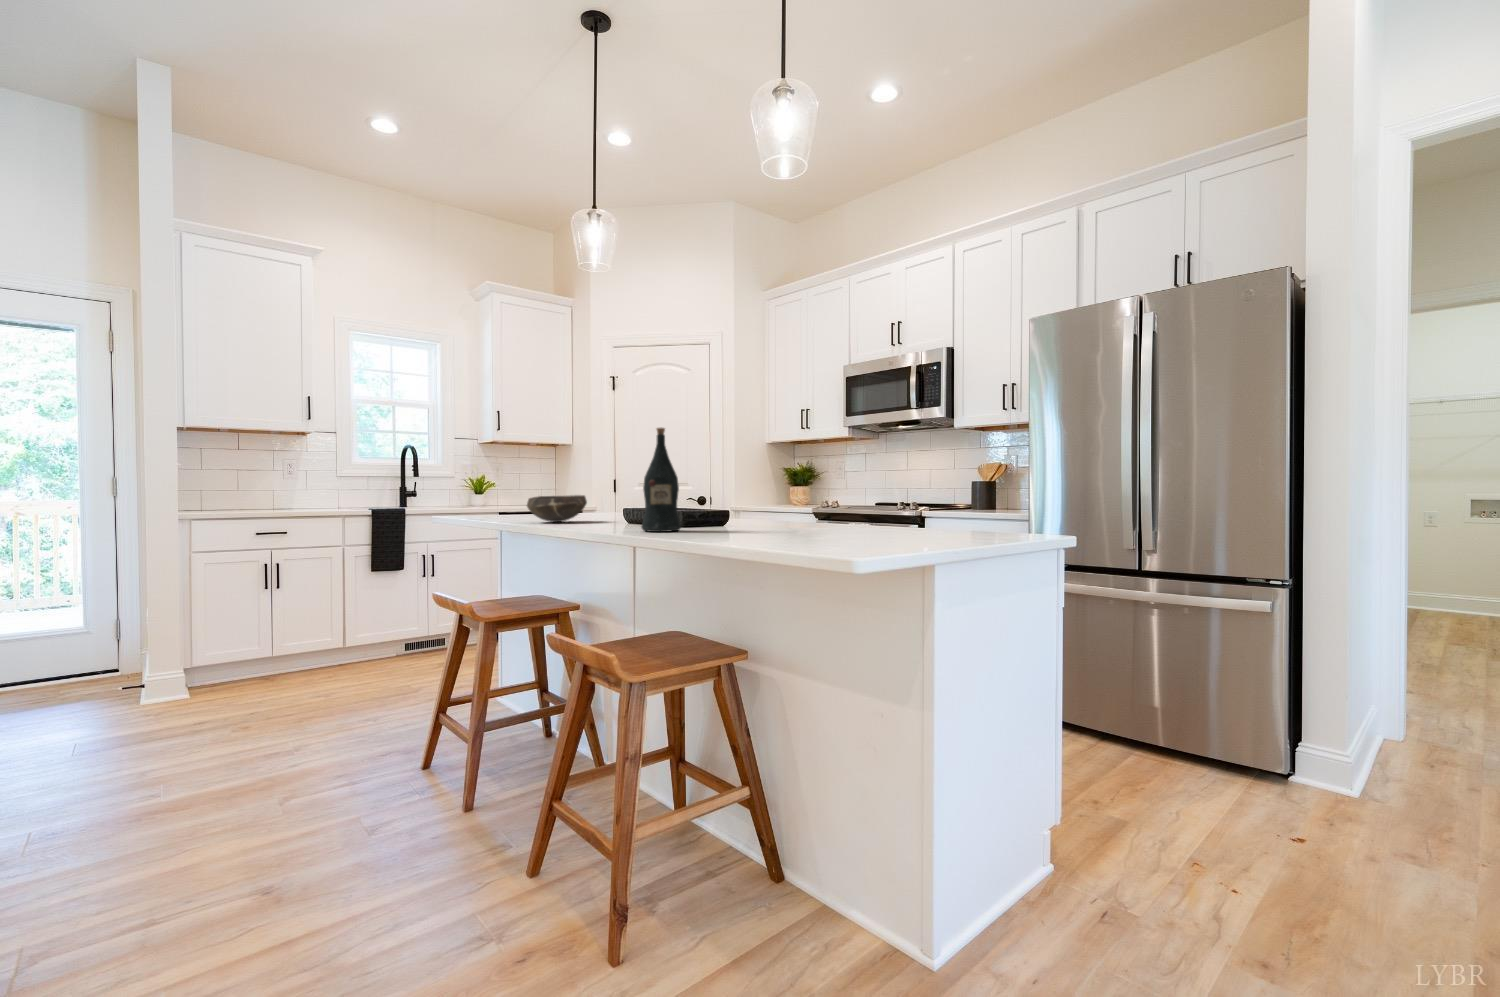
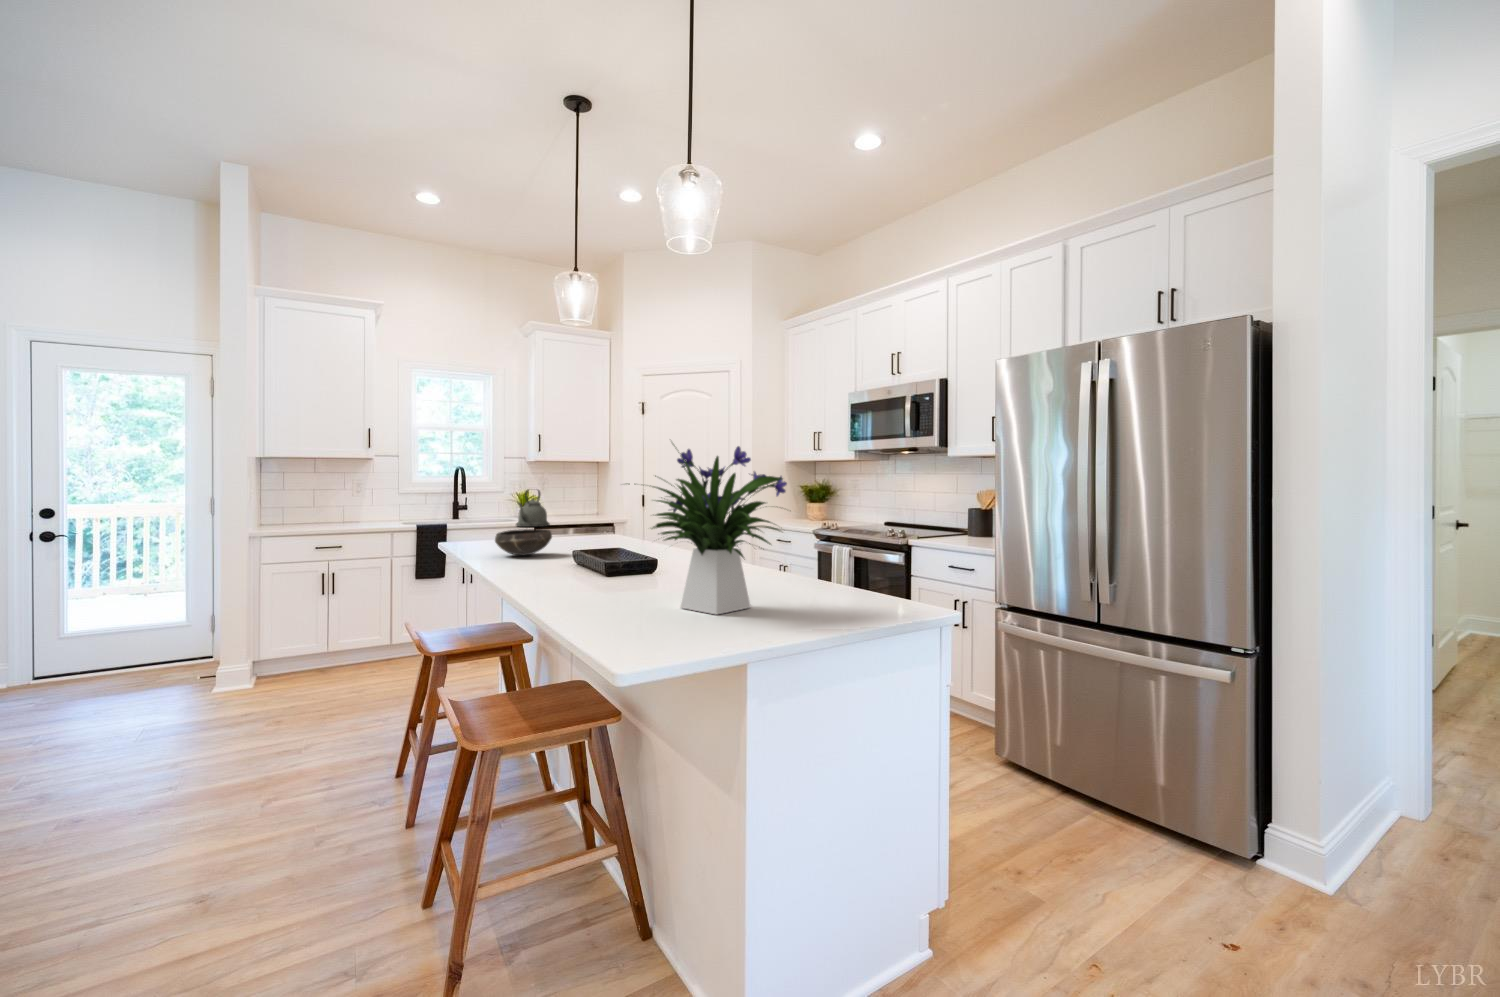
flower arrangement: none [766,373,936,542] -> present [652,446,787,615]
wine bottle: present [641,428,681,532] -> none [555,480,595,581]
kettle: none [484,470,522,510] -> present [516,490,550,527]

